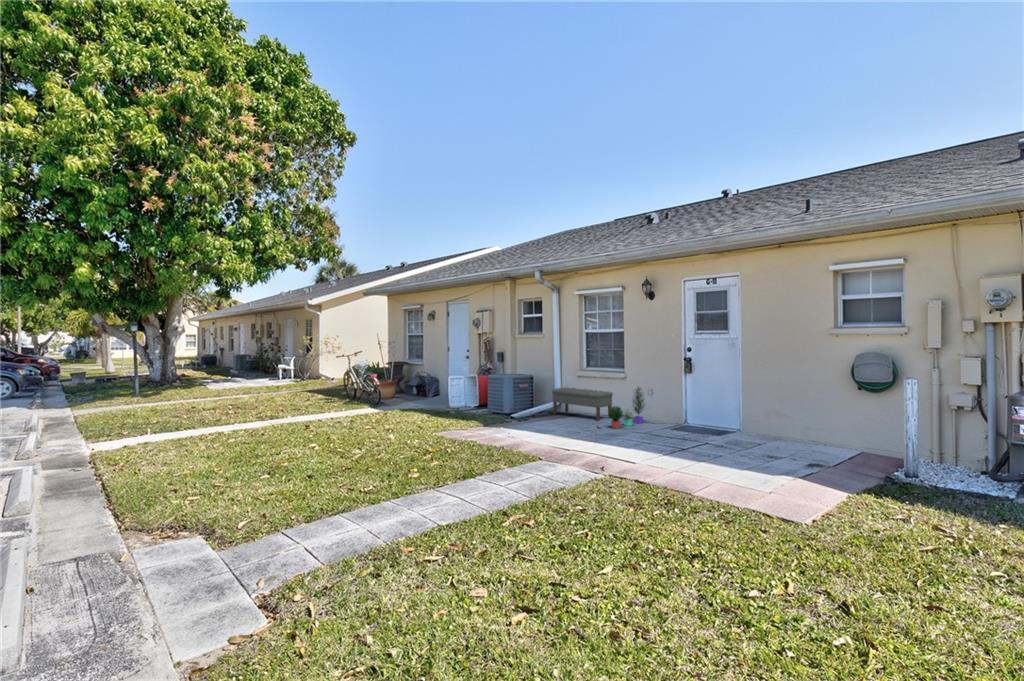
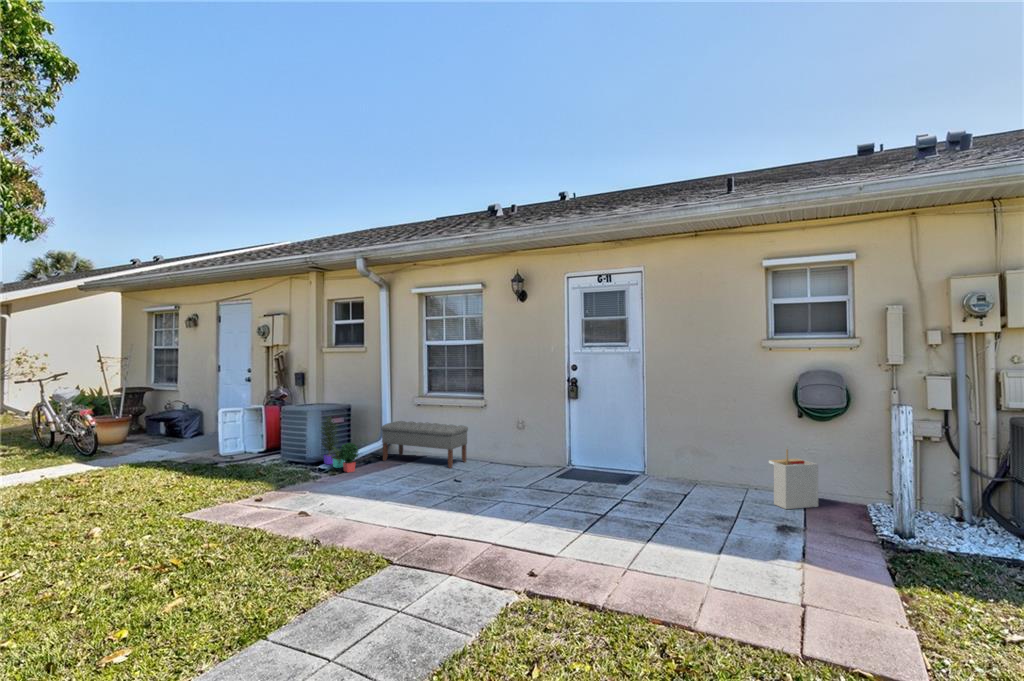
potted plant: present [608,387,645,428] -> present [322,417,359,472]
storage bin: none [828,413,867,458] -> present [769,449,818,509]

